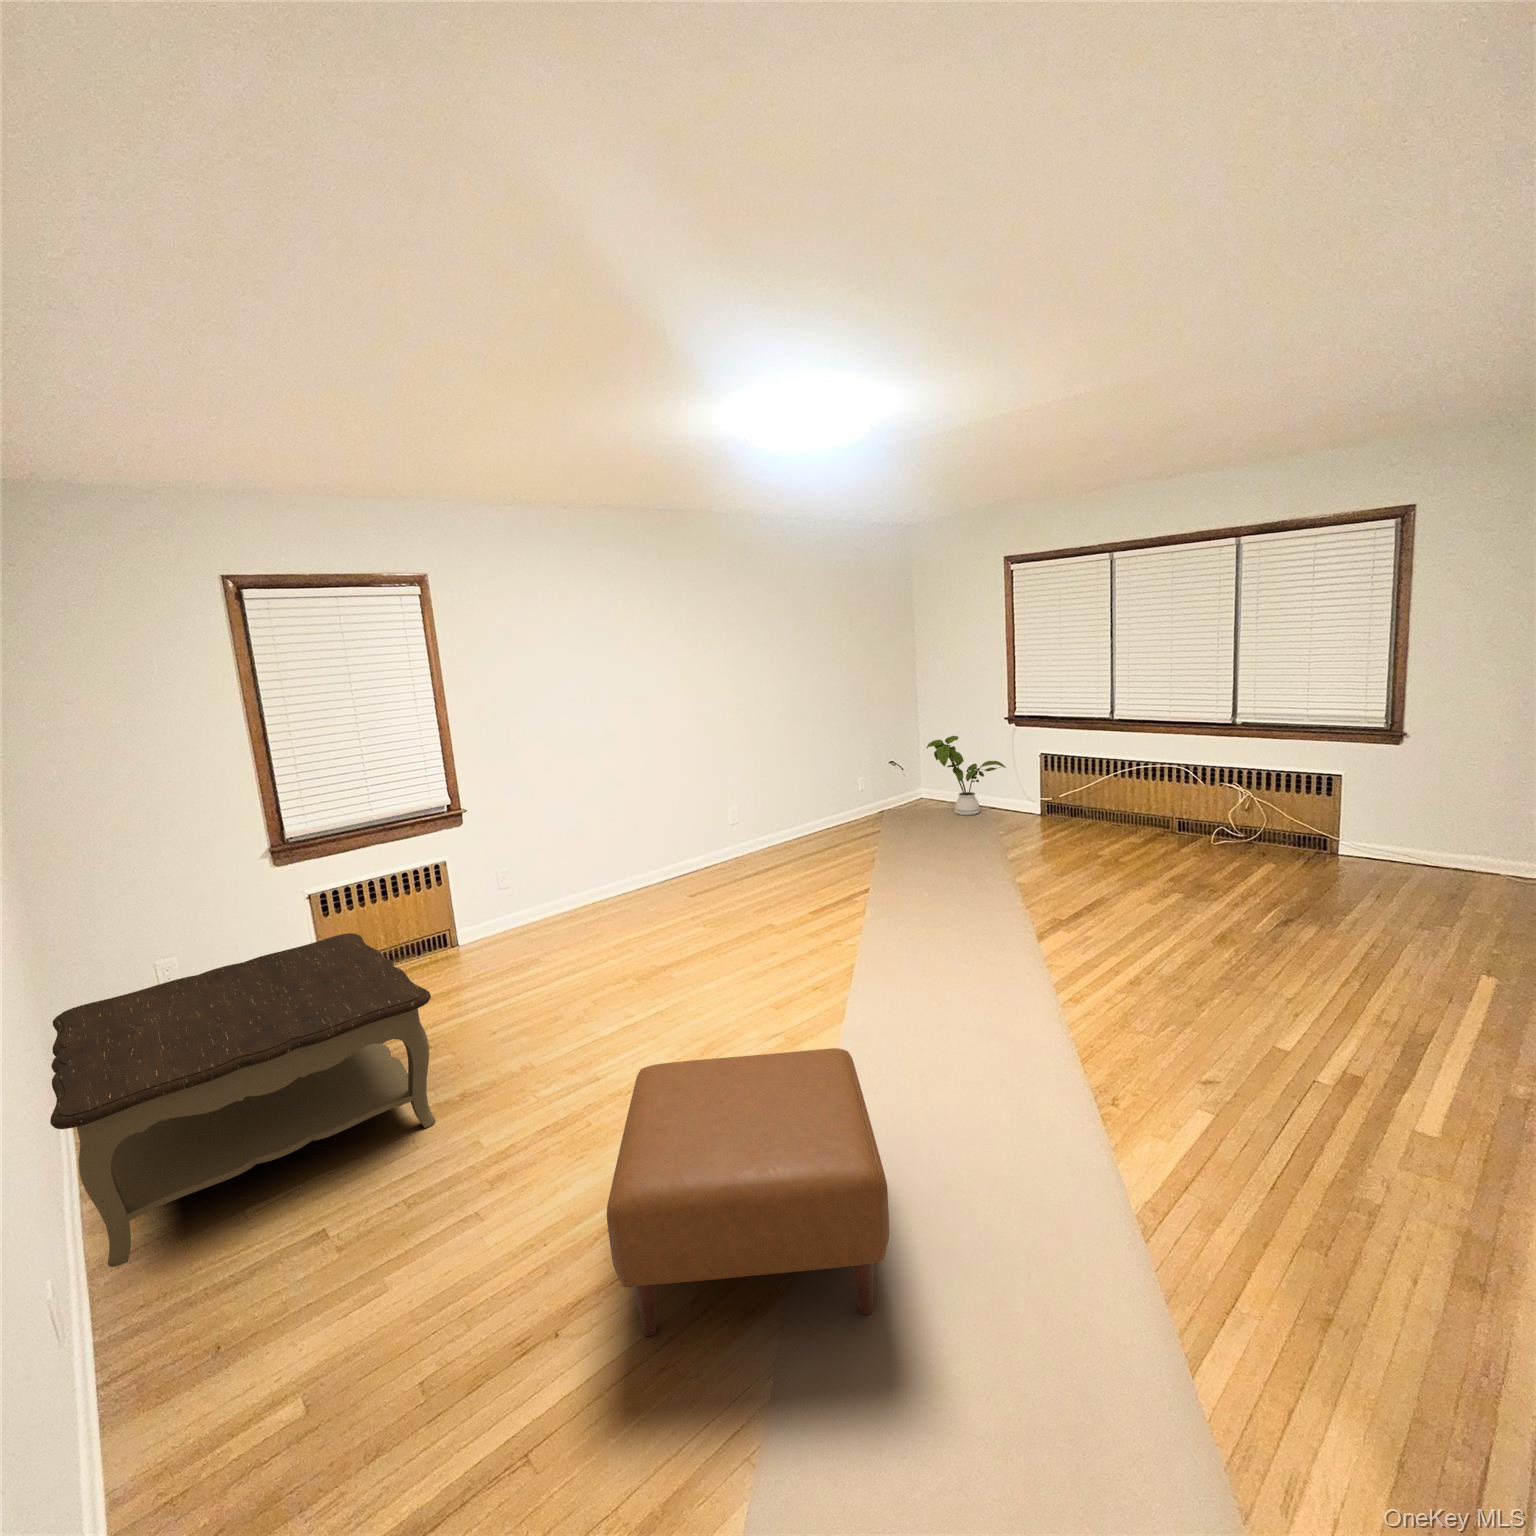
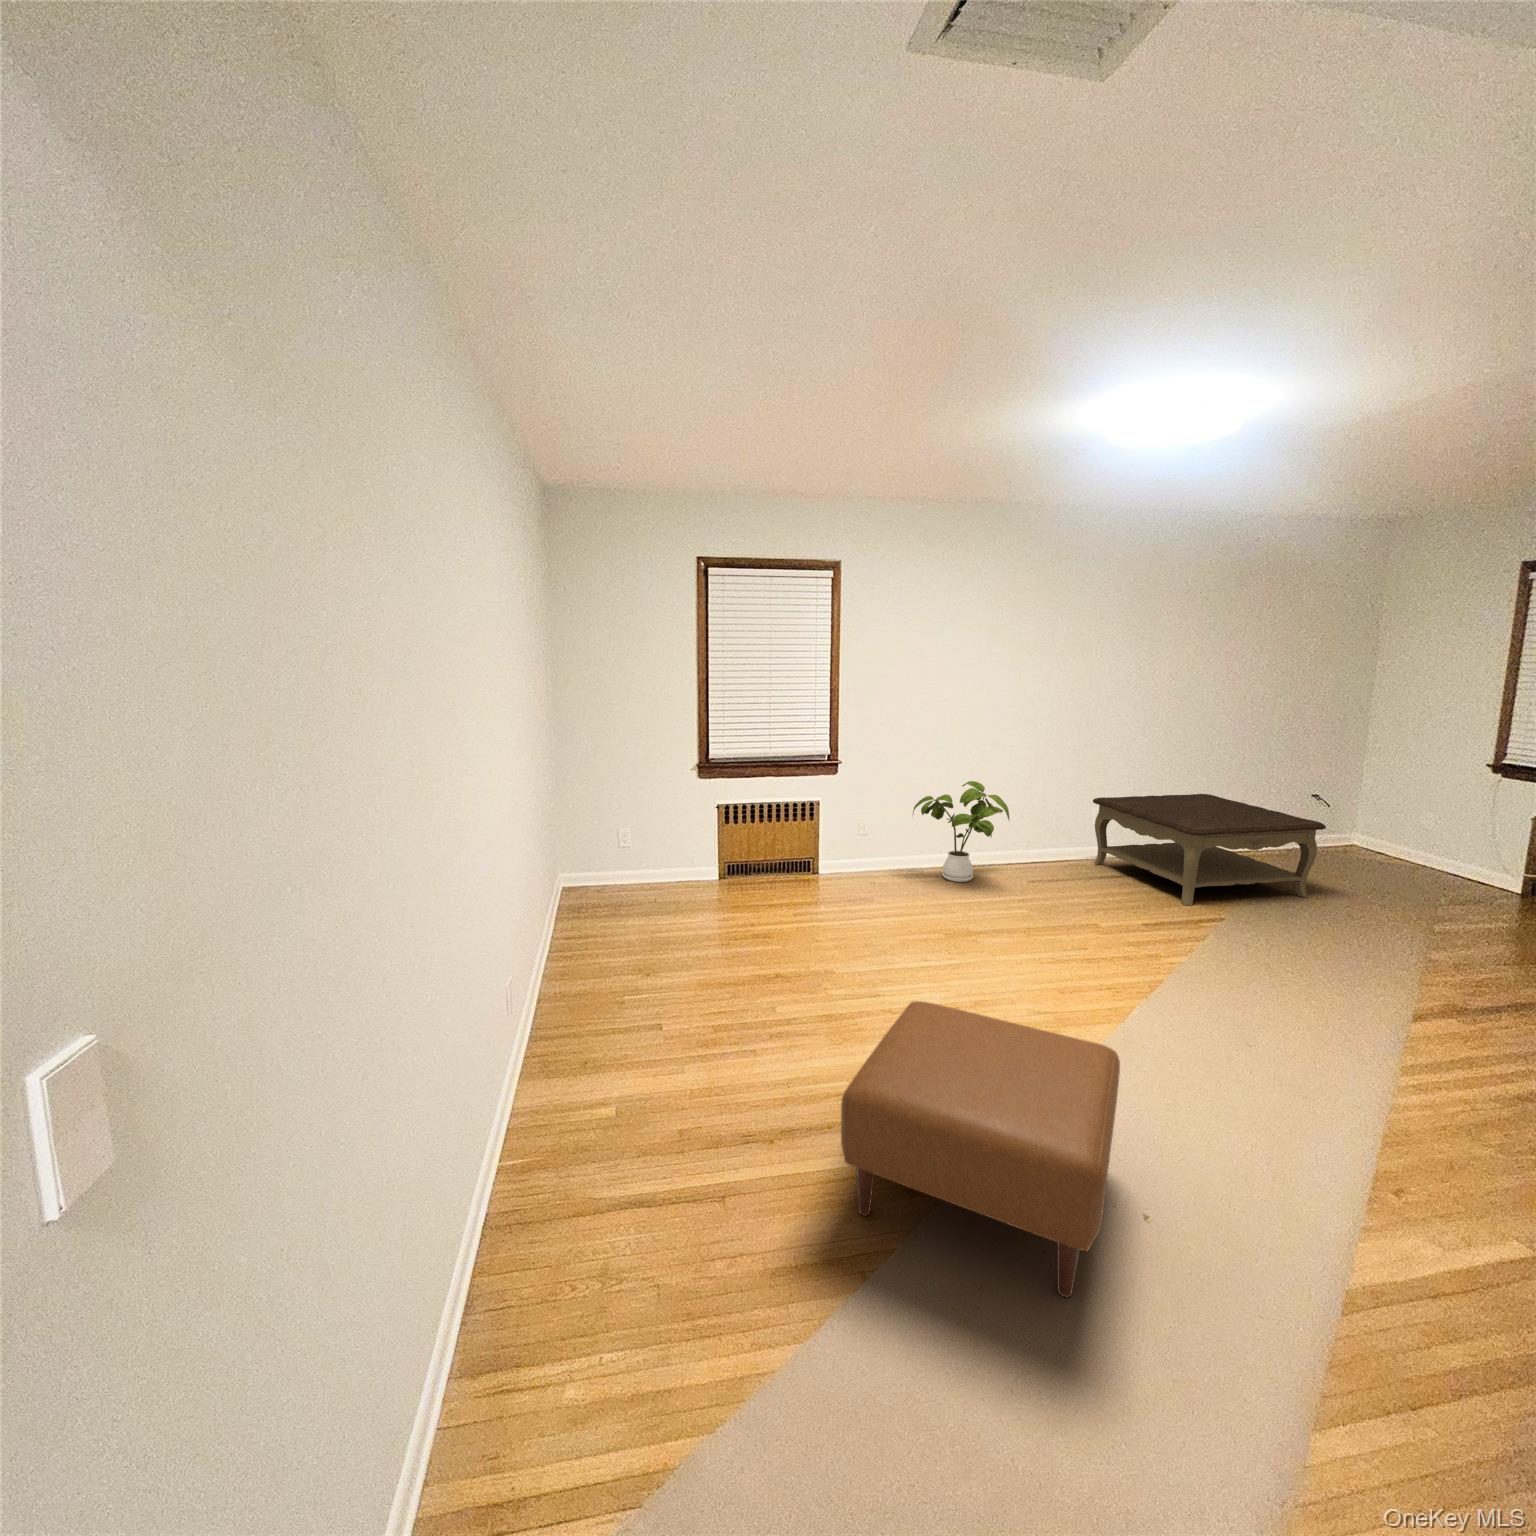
house plant: present [927,736,1006,815] -> present [913,781,1010,882]
coffee table: present [50,933,435,1267] -> present [1093,794,1326,906]

